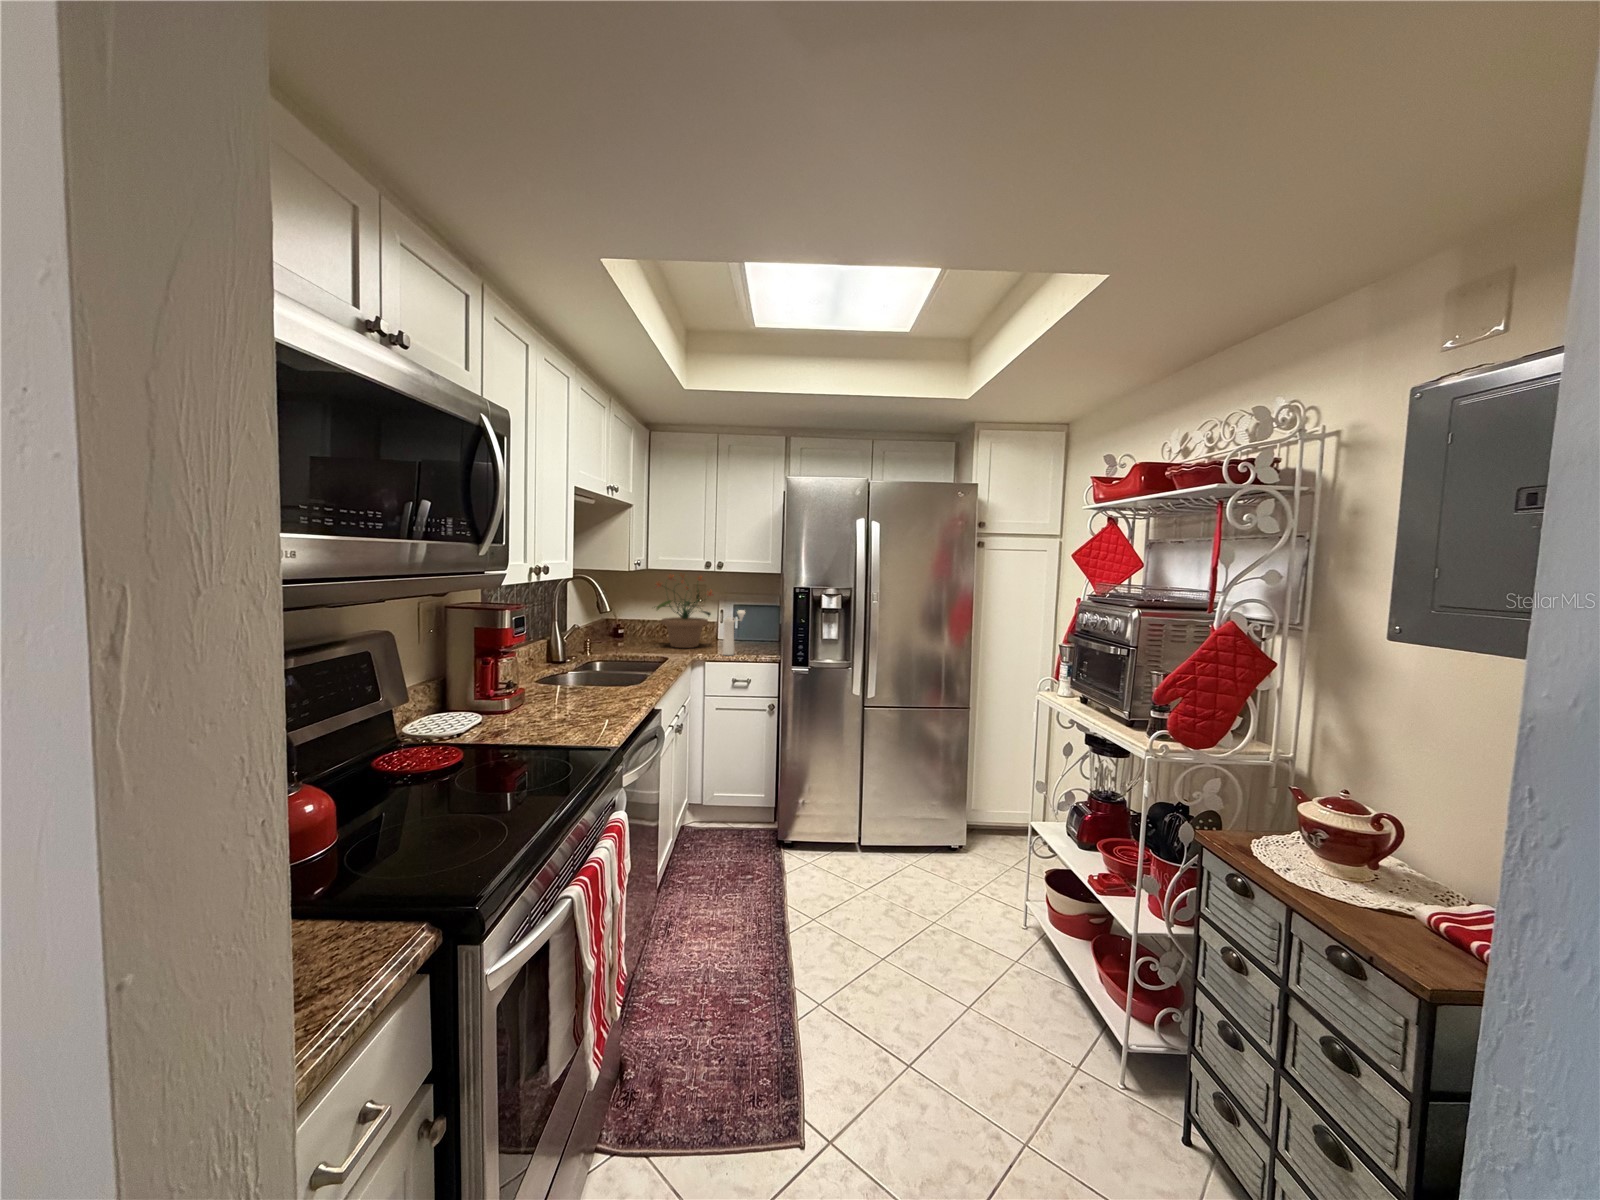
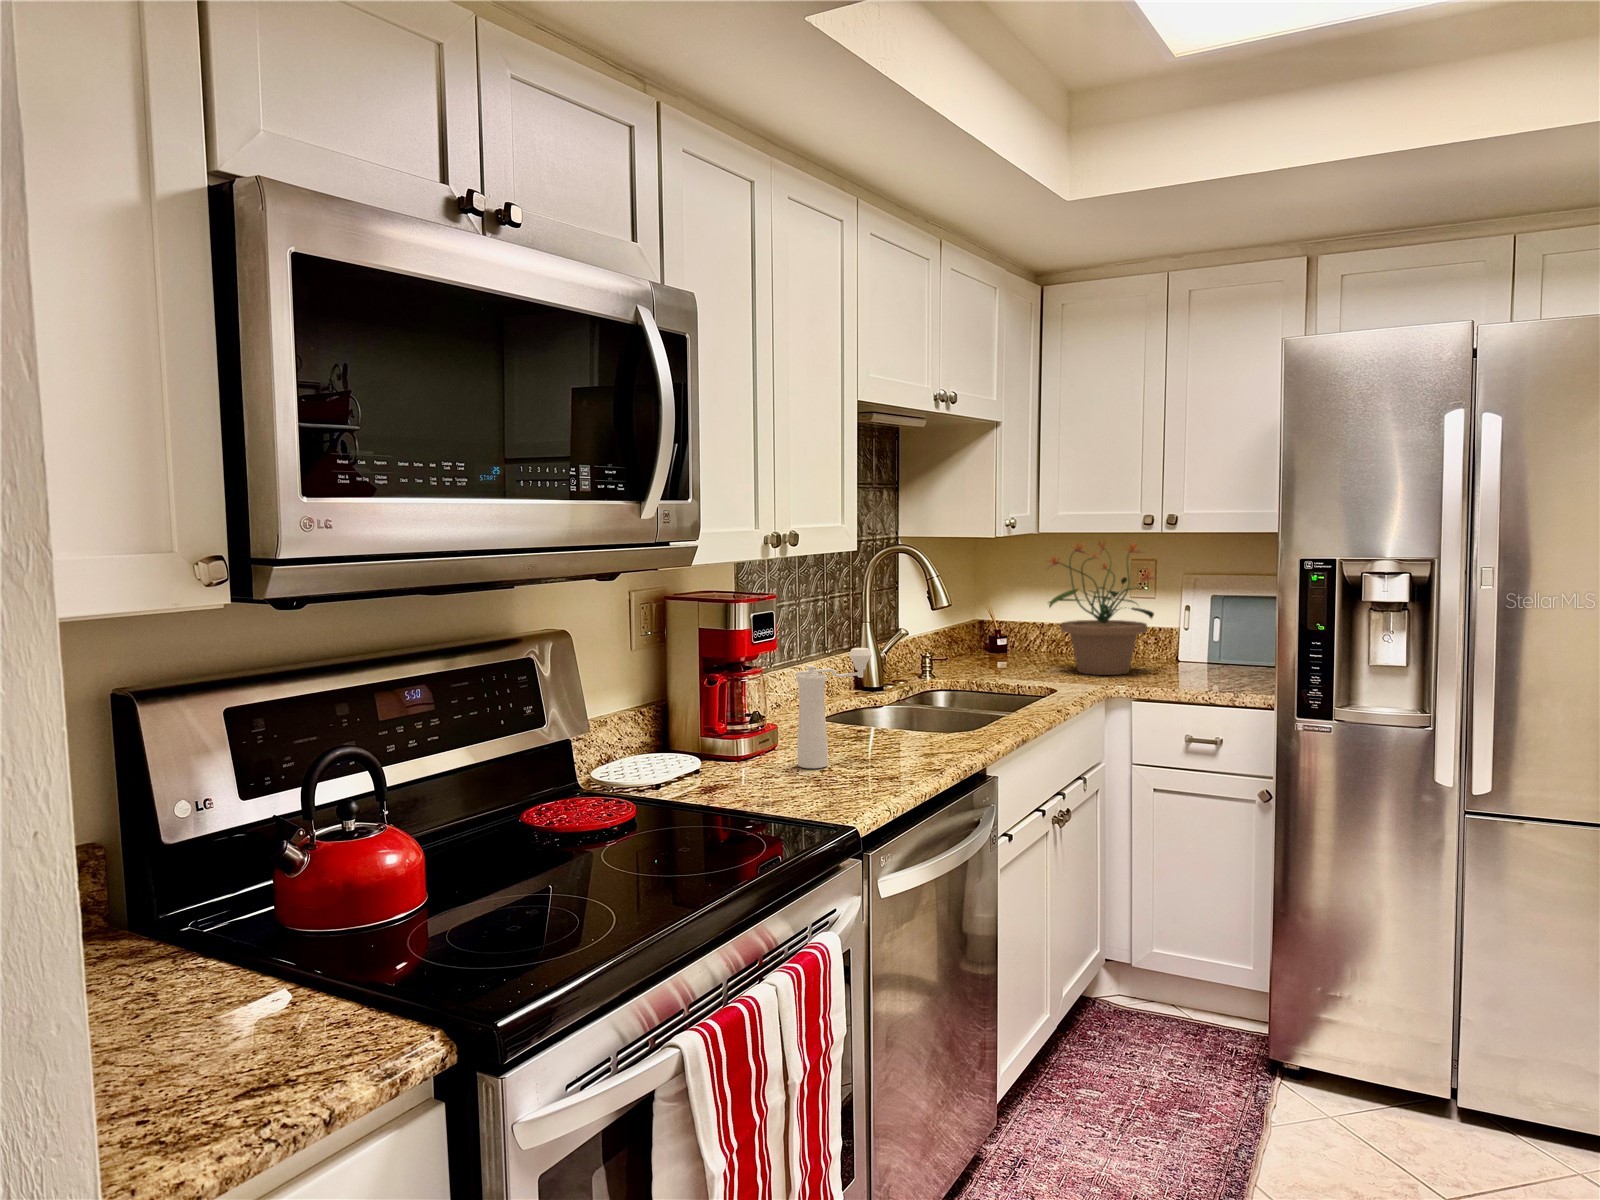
pepper mill: present [723,610,745,655] -> present [796,648,872,768]

